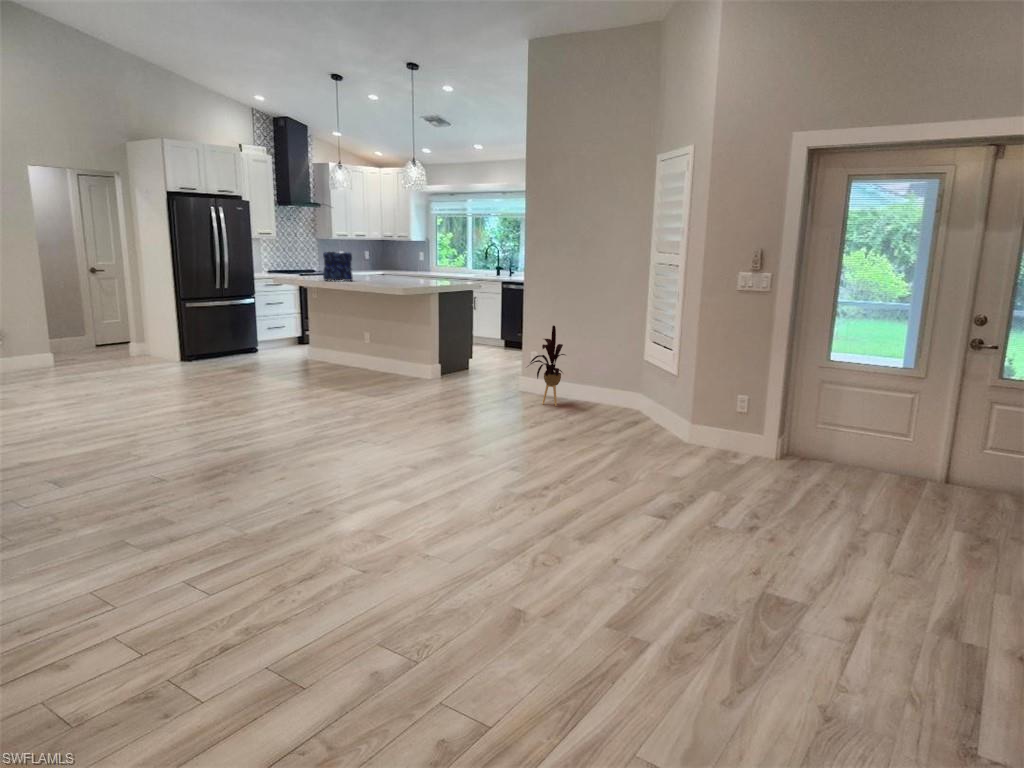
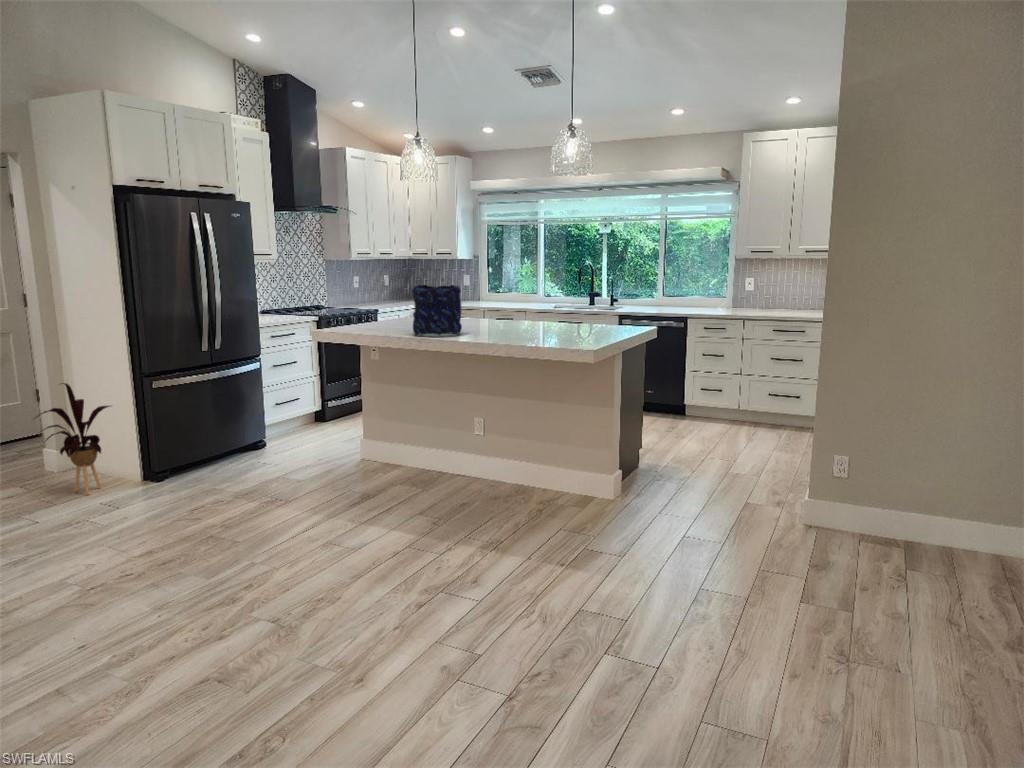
house plant: present [528,325,565,406] -> present [37,383,110,495]

